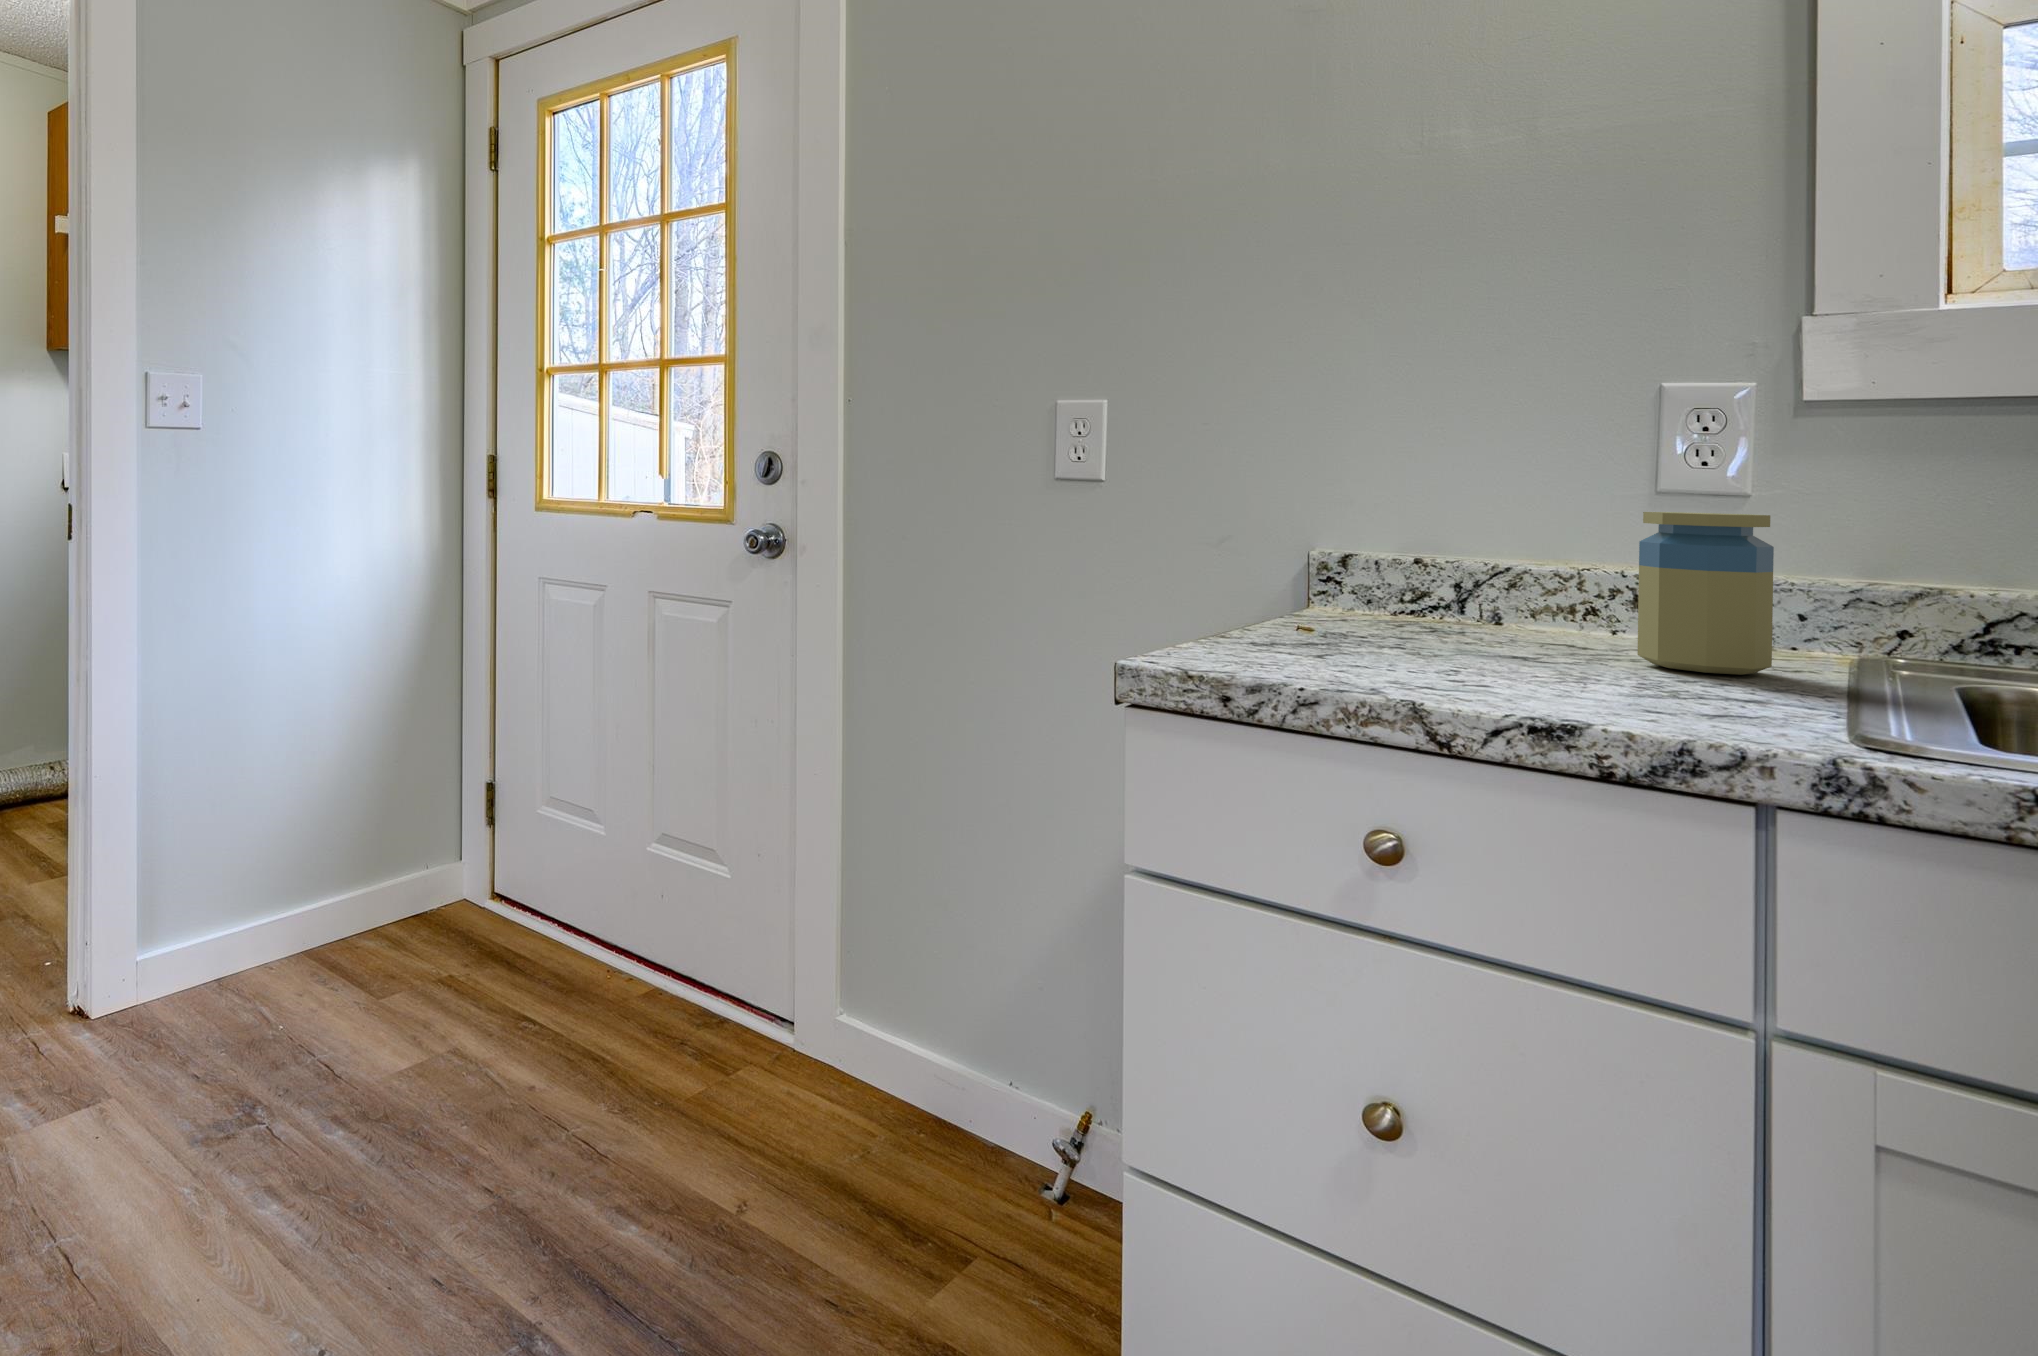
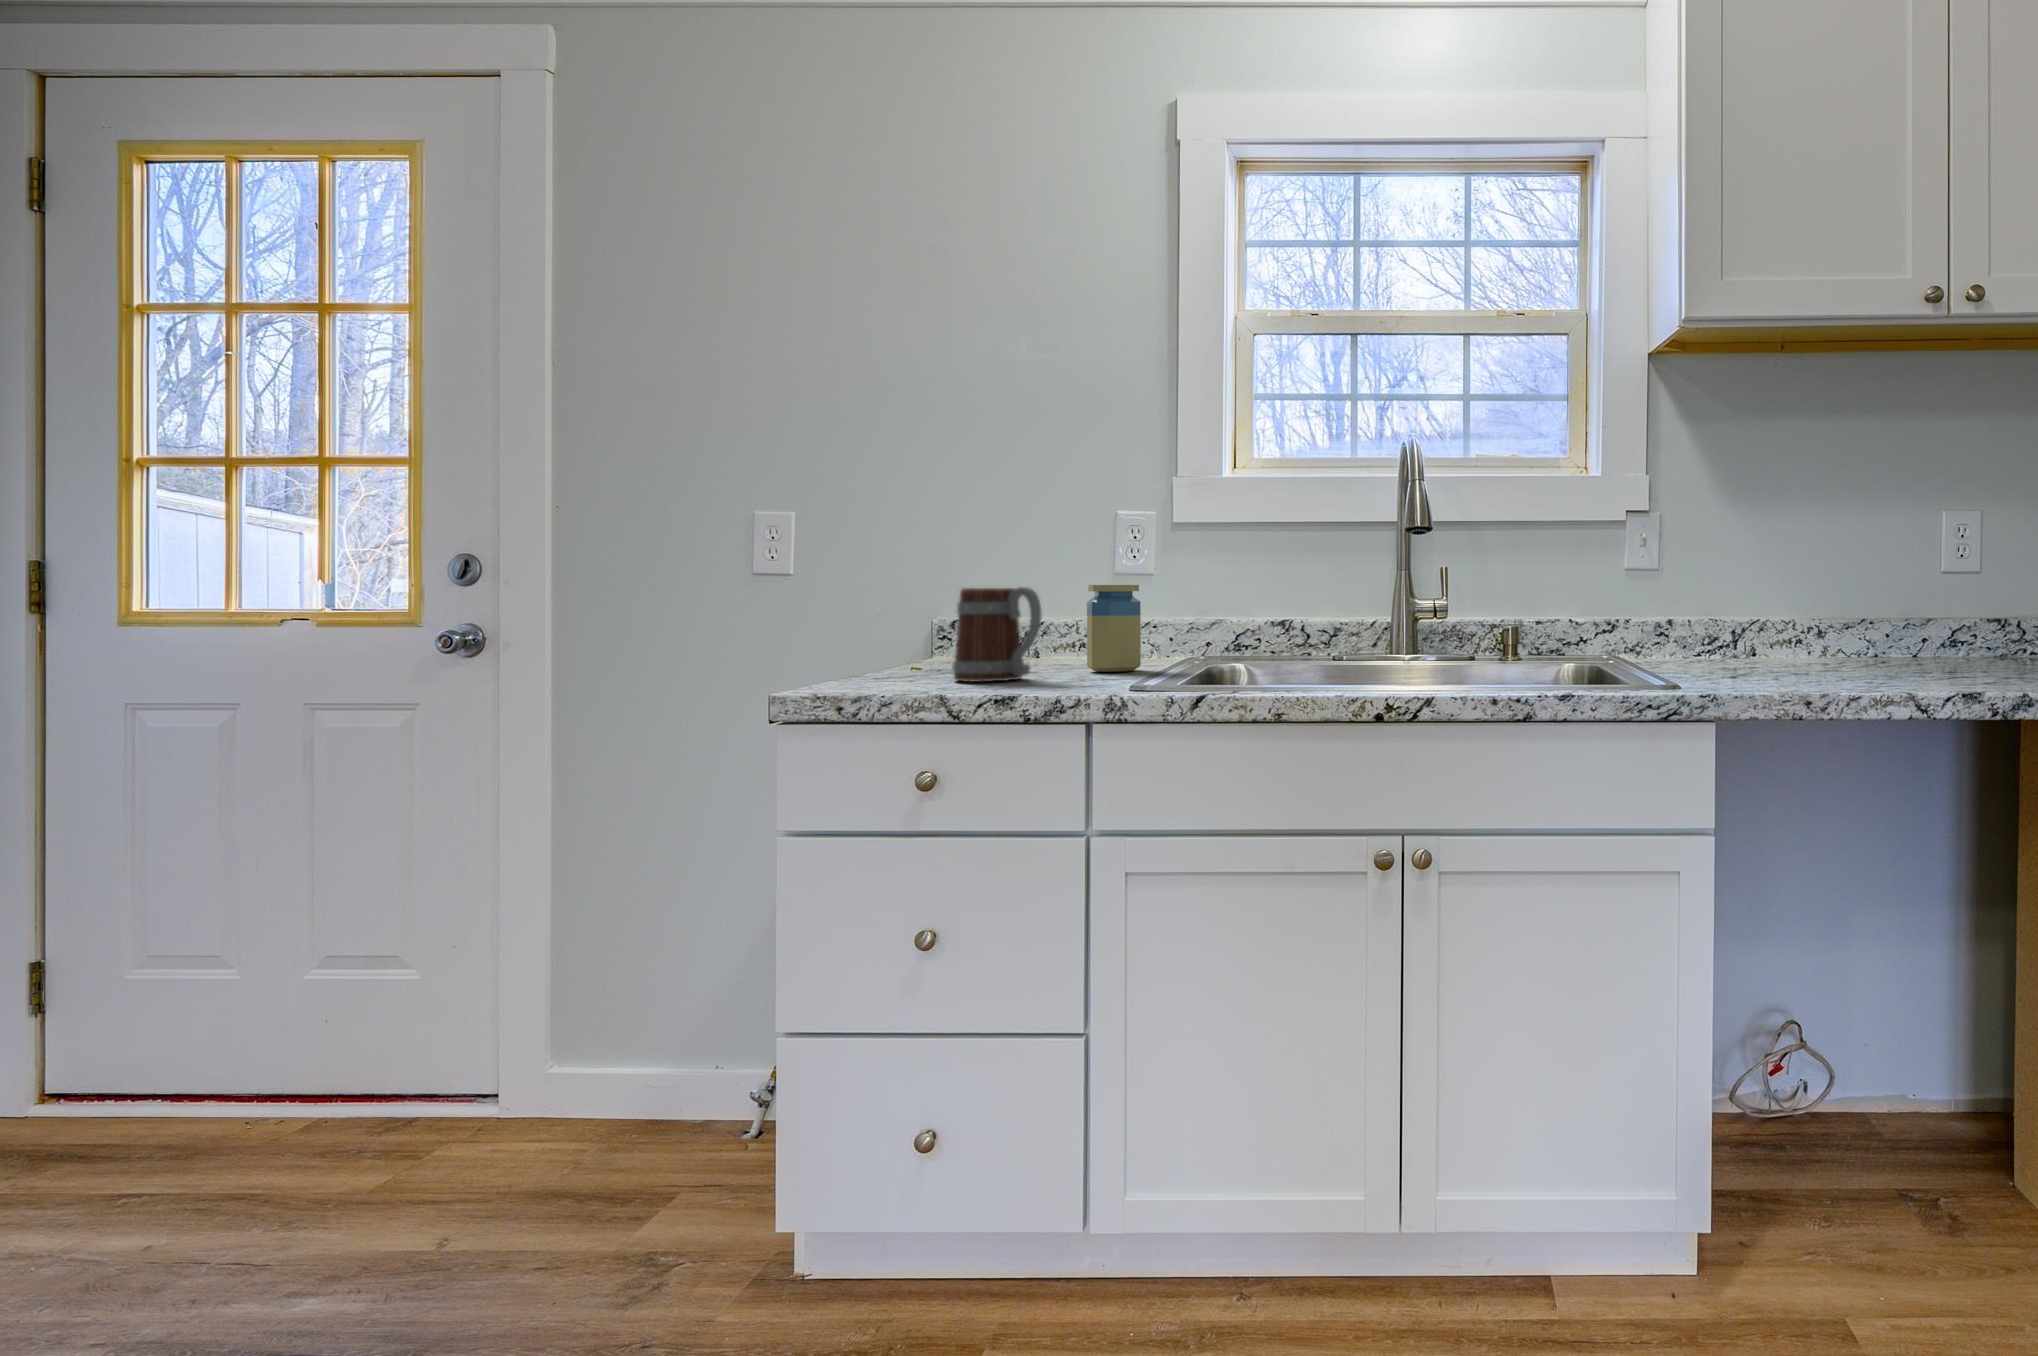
mug: none [1385,512,1582,673] -> present [952,587,1042,682]

